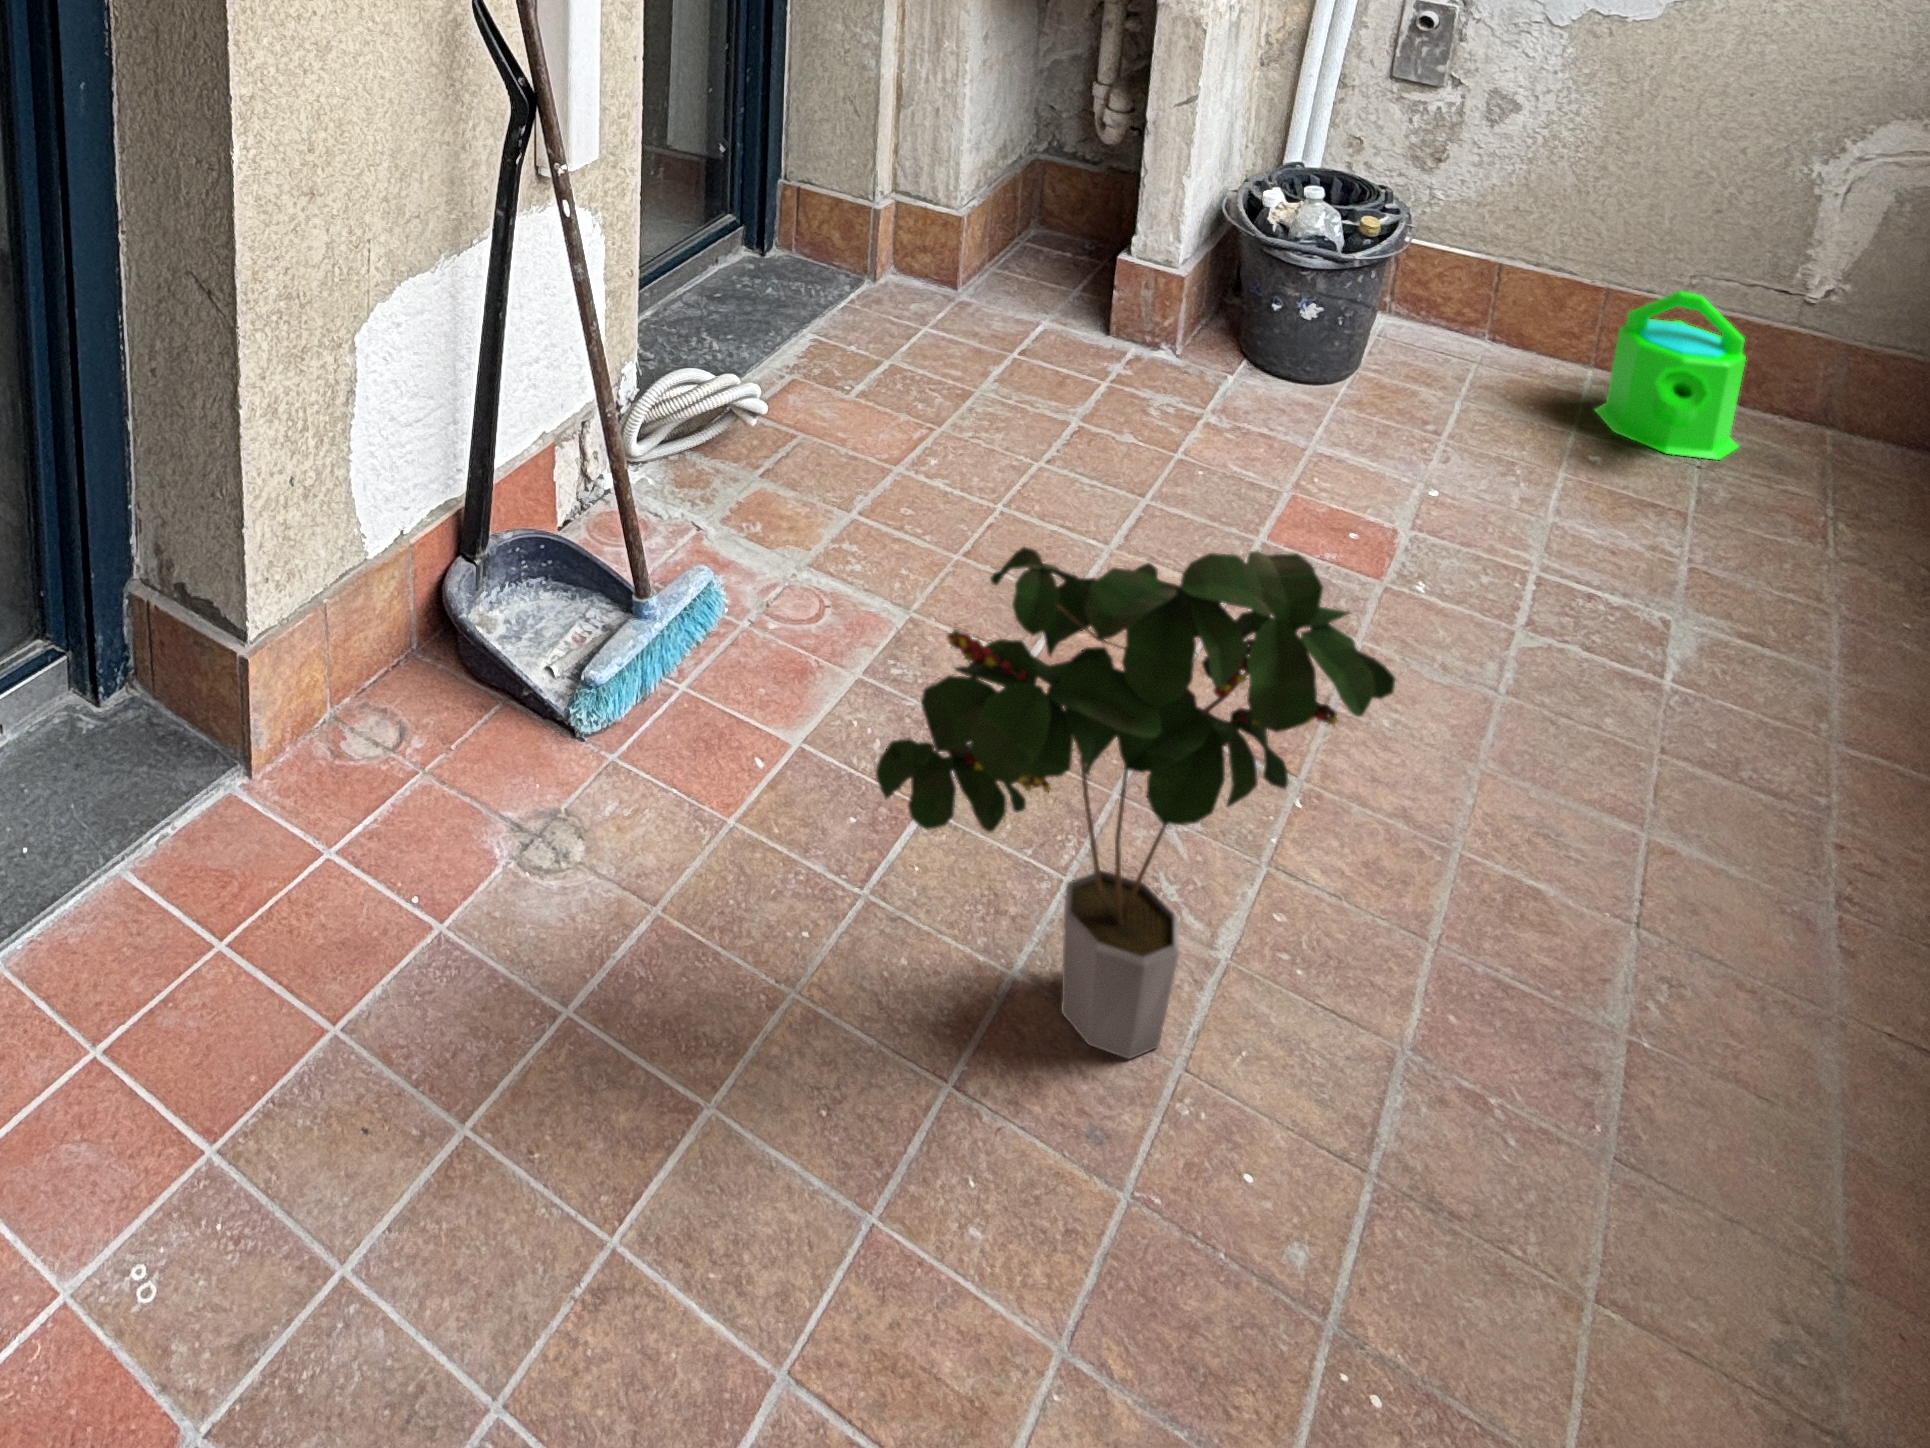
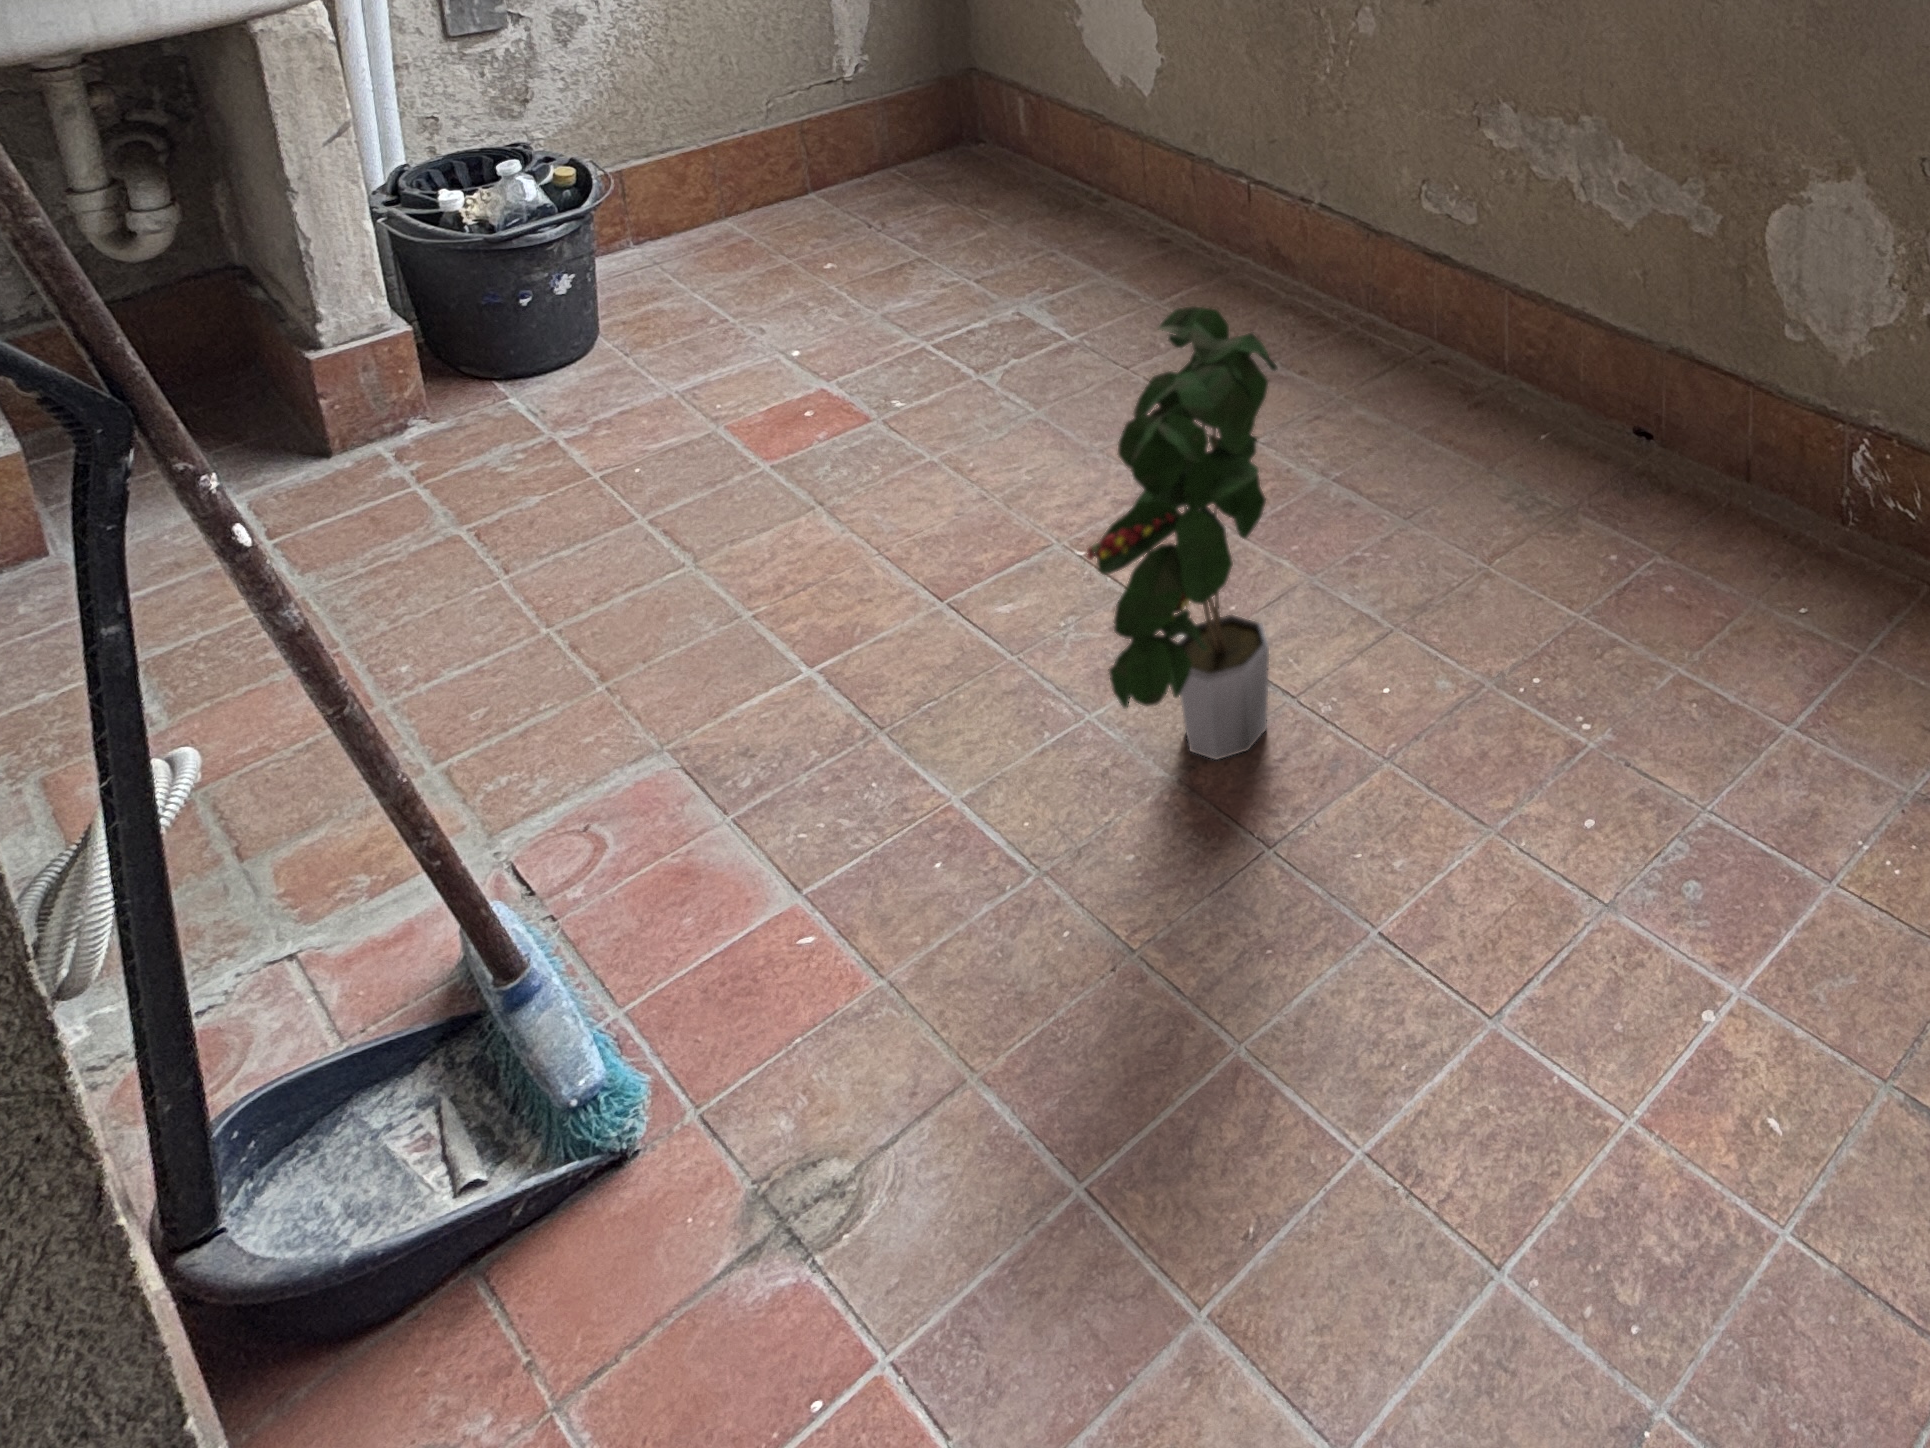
watering can: present [1595,291,1746,460] -> none [755,105,872,247]

